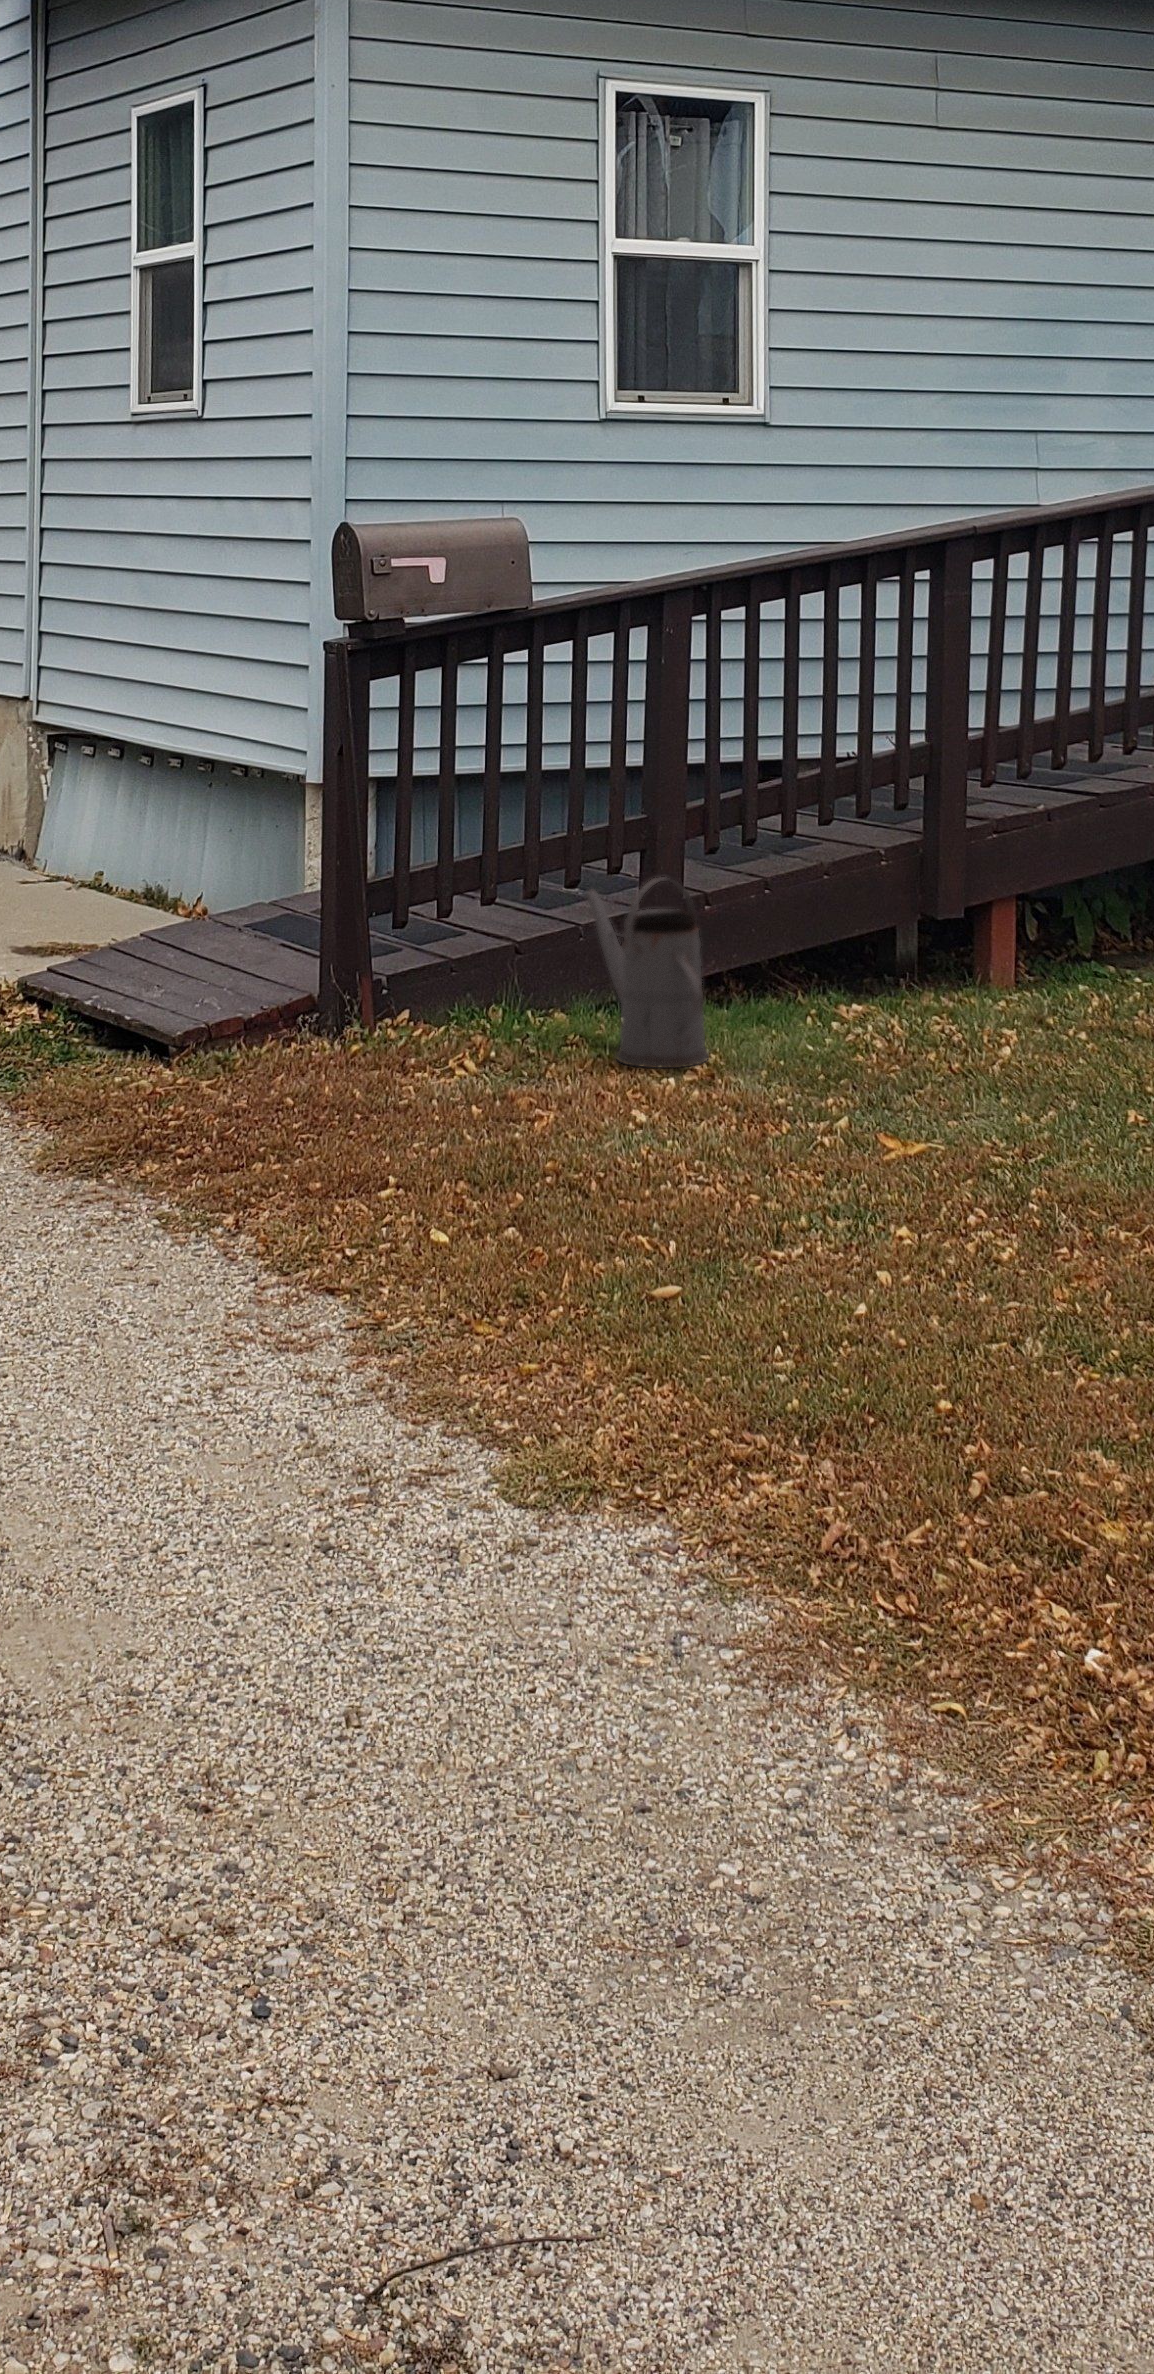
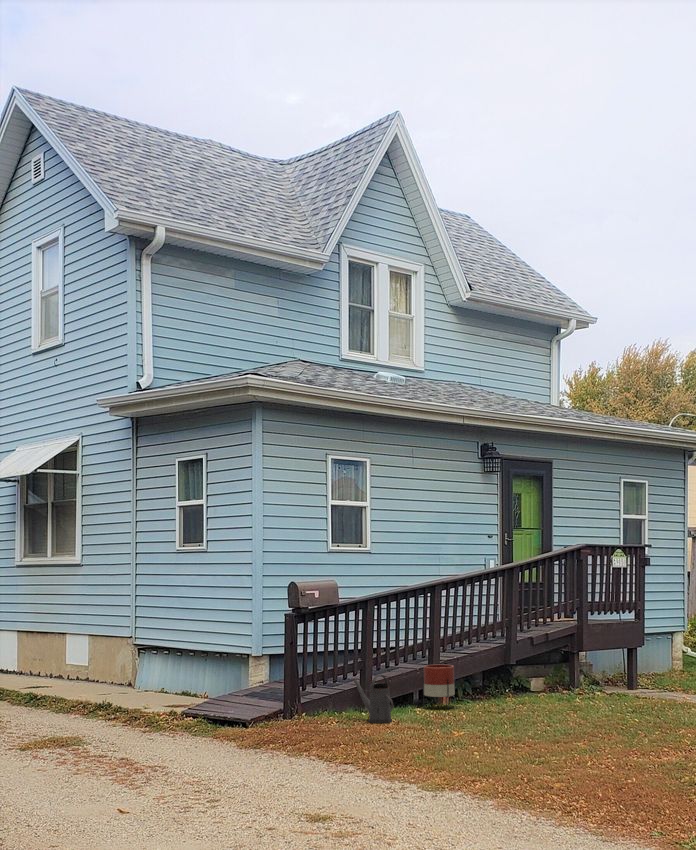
planter: none [886,837,1006,1012] -> present [423,665,455,710]

